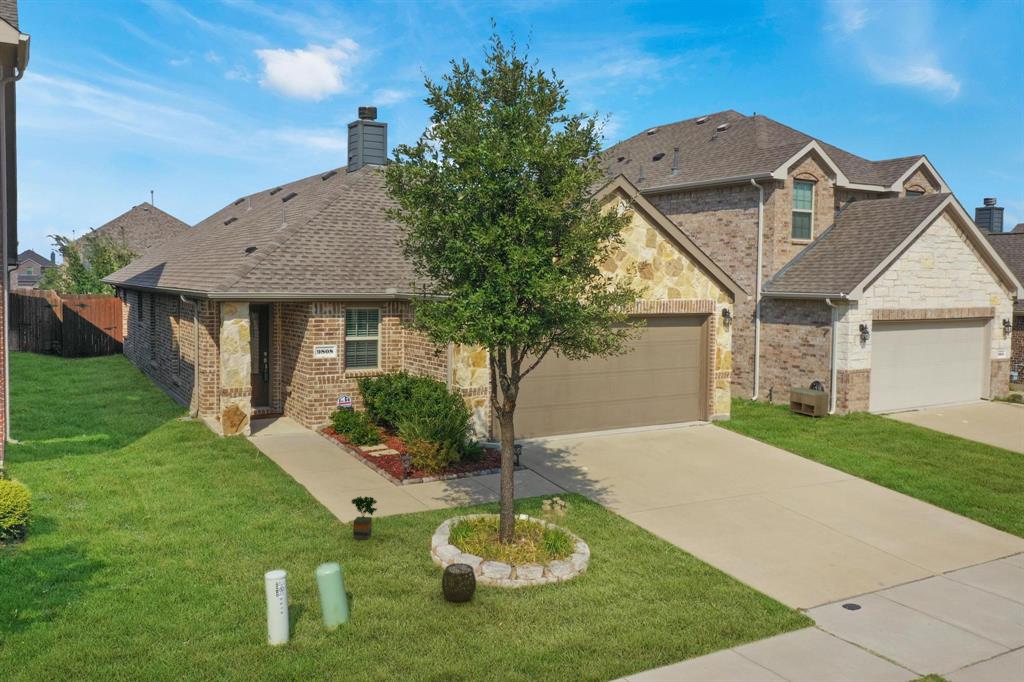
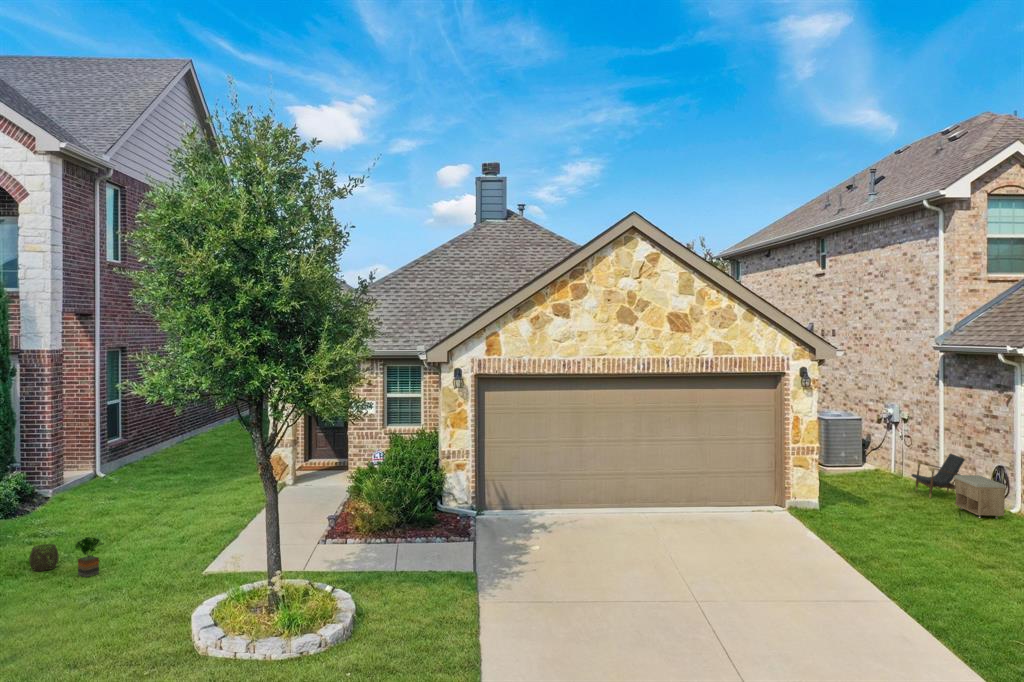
lounge chair: none [744,373,782,407] -> present [912,454,965,498]
potted tree: present [352,496,377,540] -> present [75,537,104,577]
woven basket: present [442,563,476,602] -> present [29,544,59,571]

